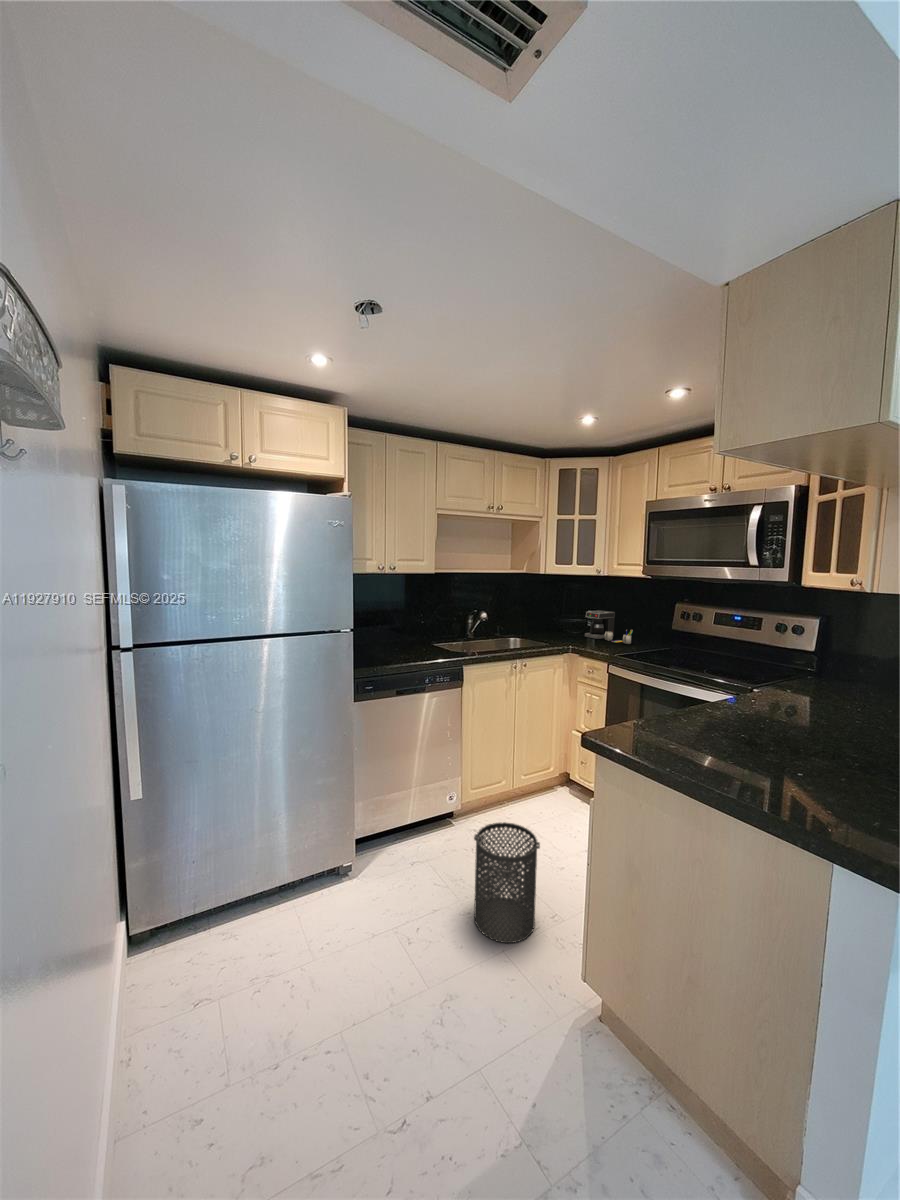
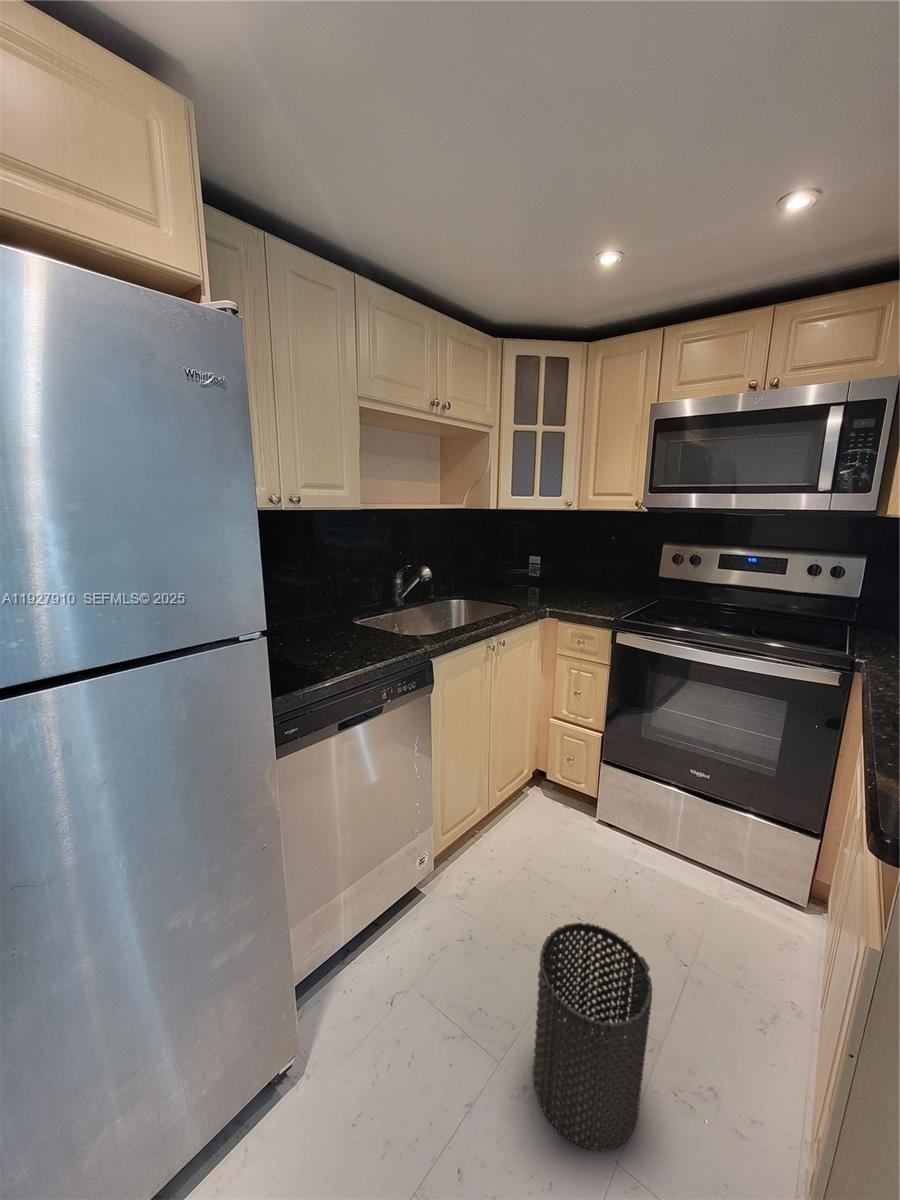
coffee maker: present [585,611,633,644] -> none [544,556,615,599]

